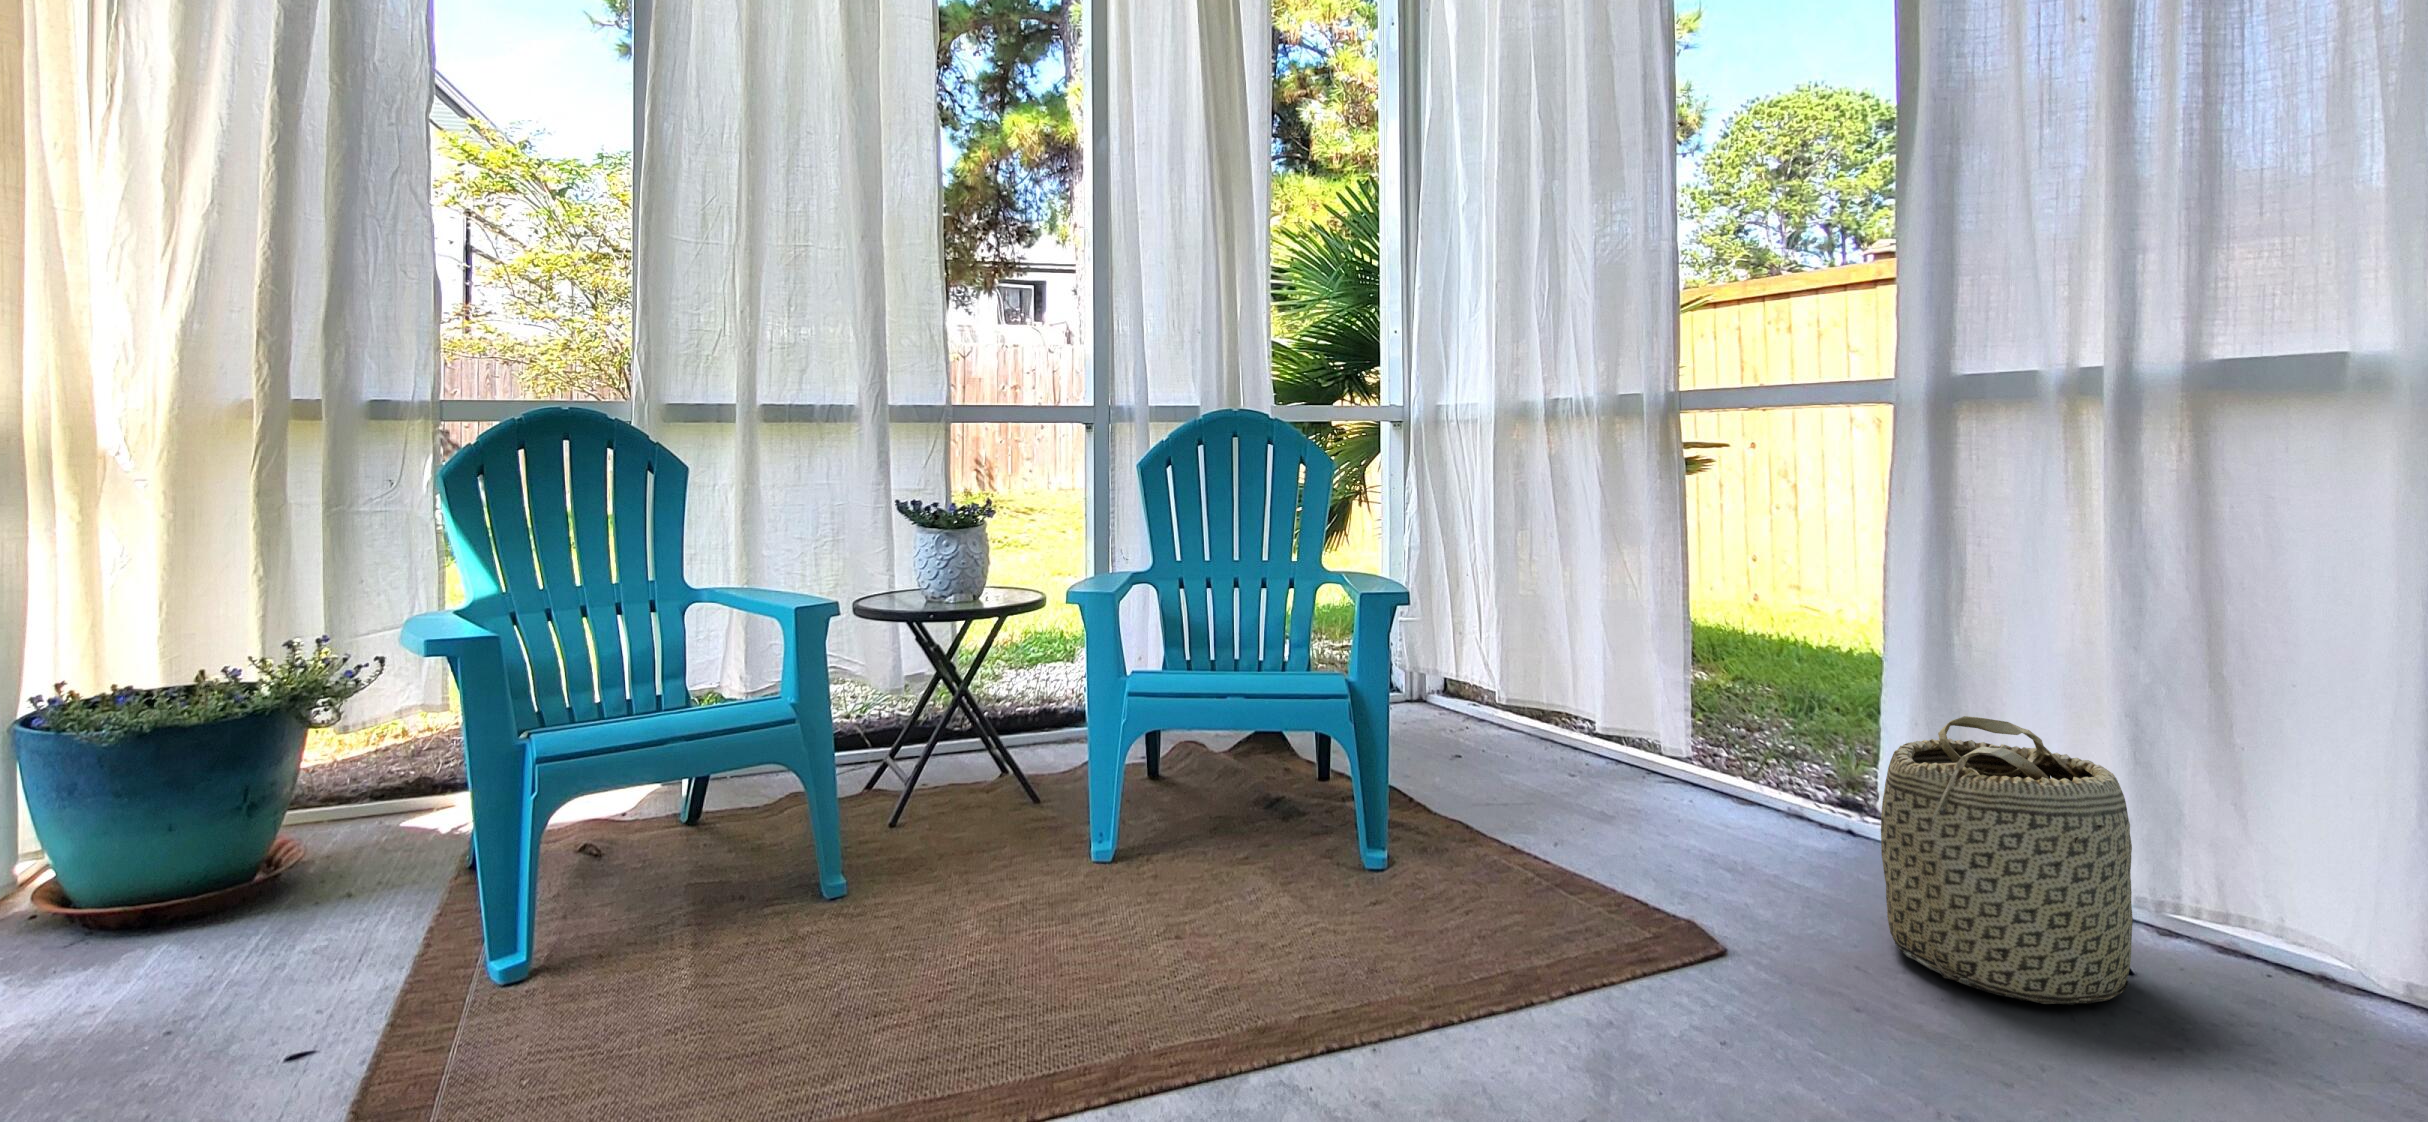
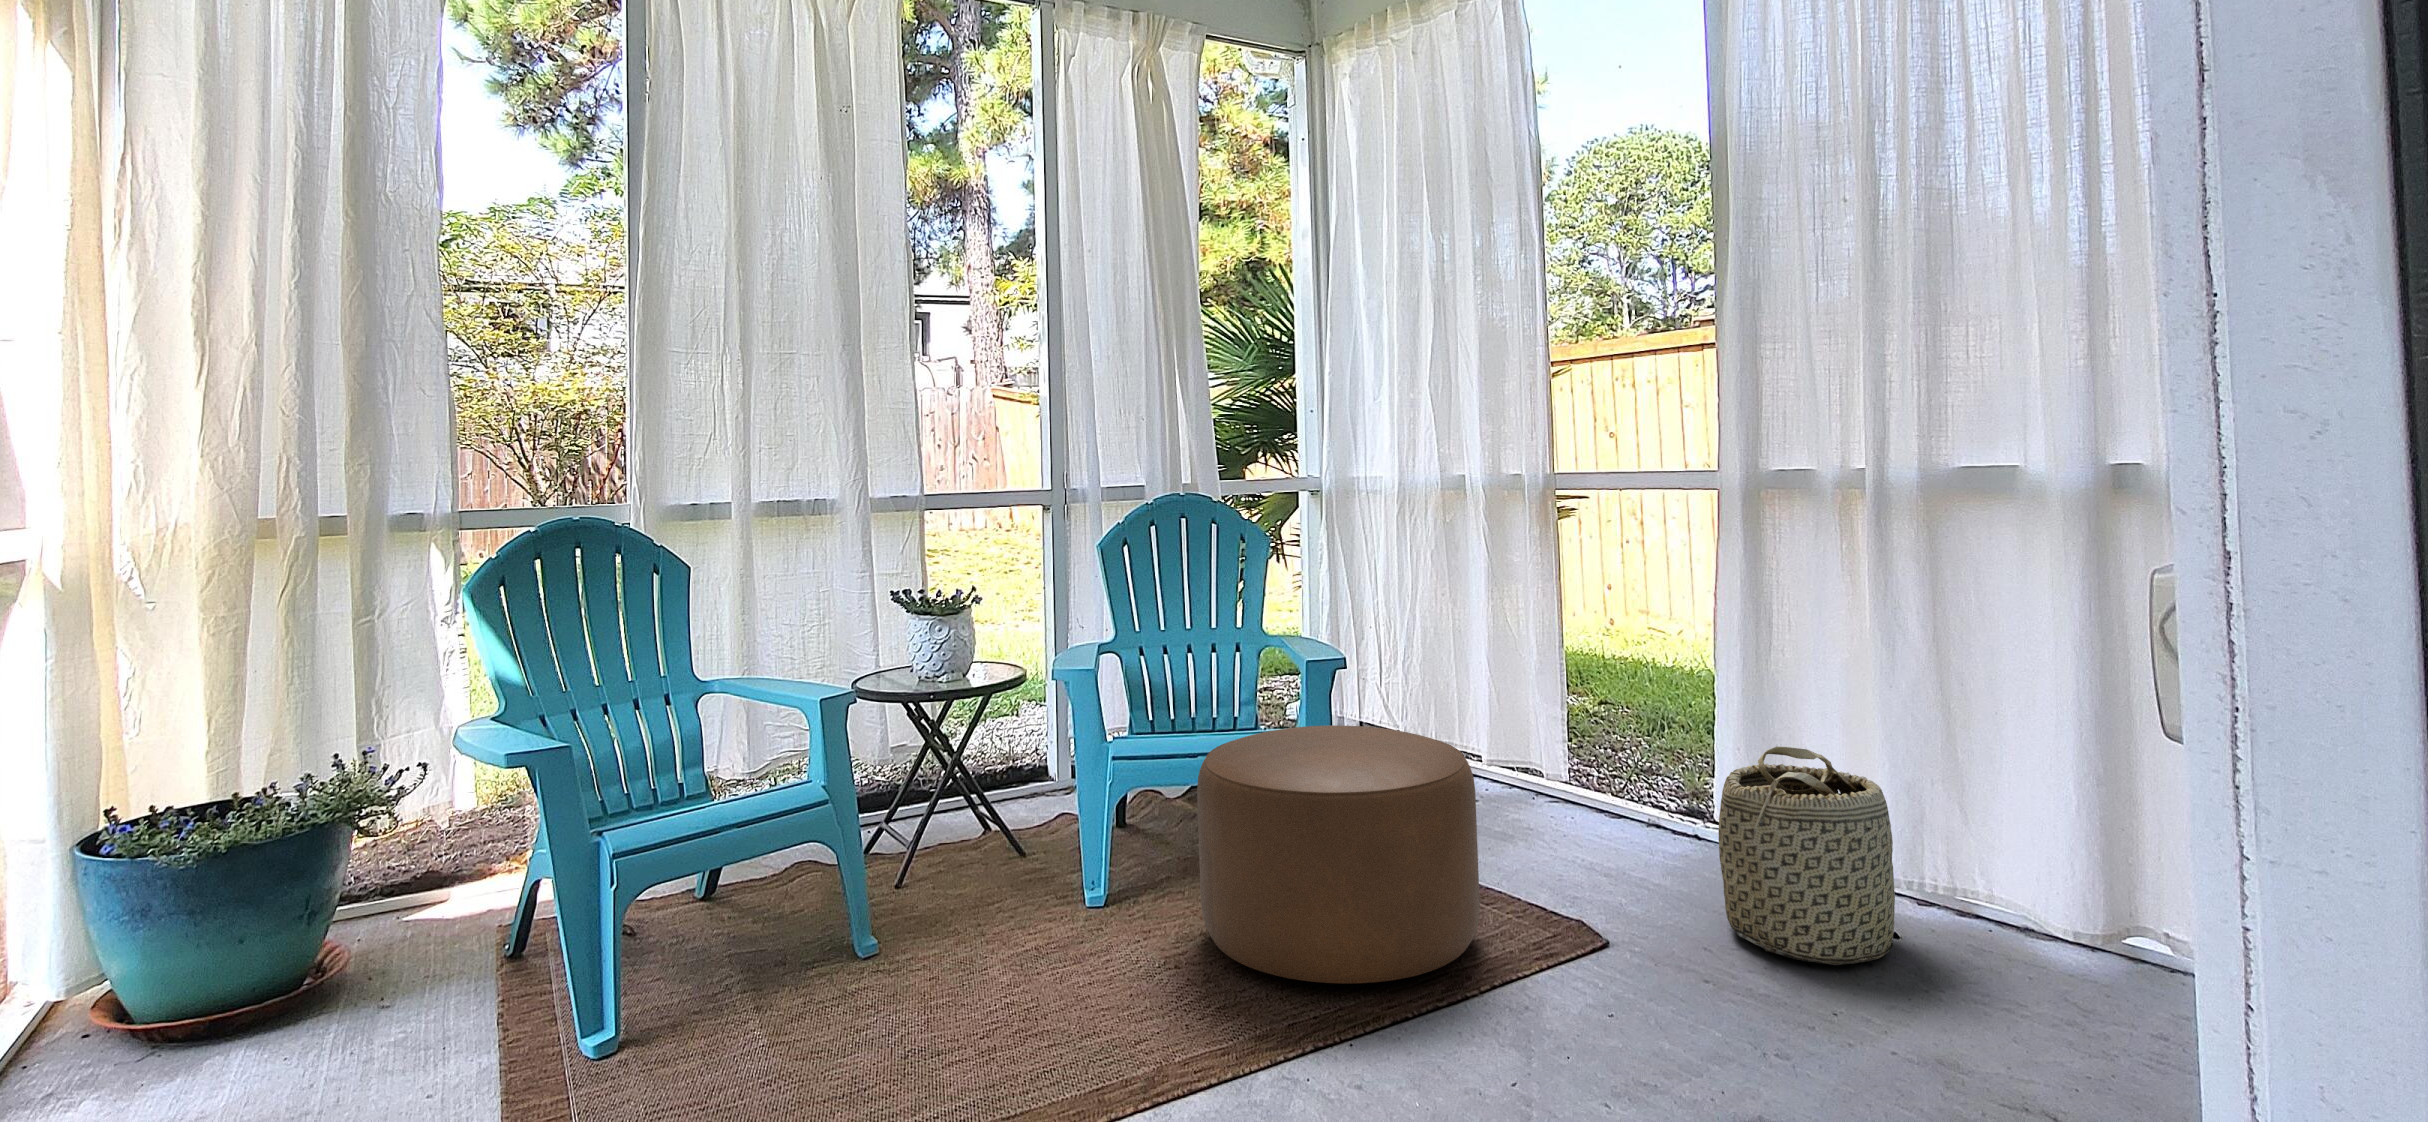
ottoman: none [1213,666,1558,975] -> present [1197,725,1480,984]

